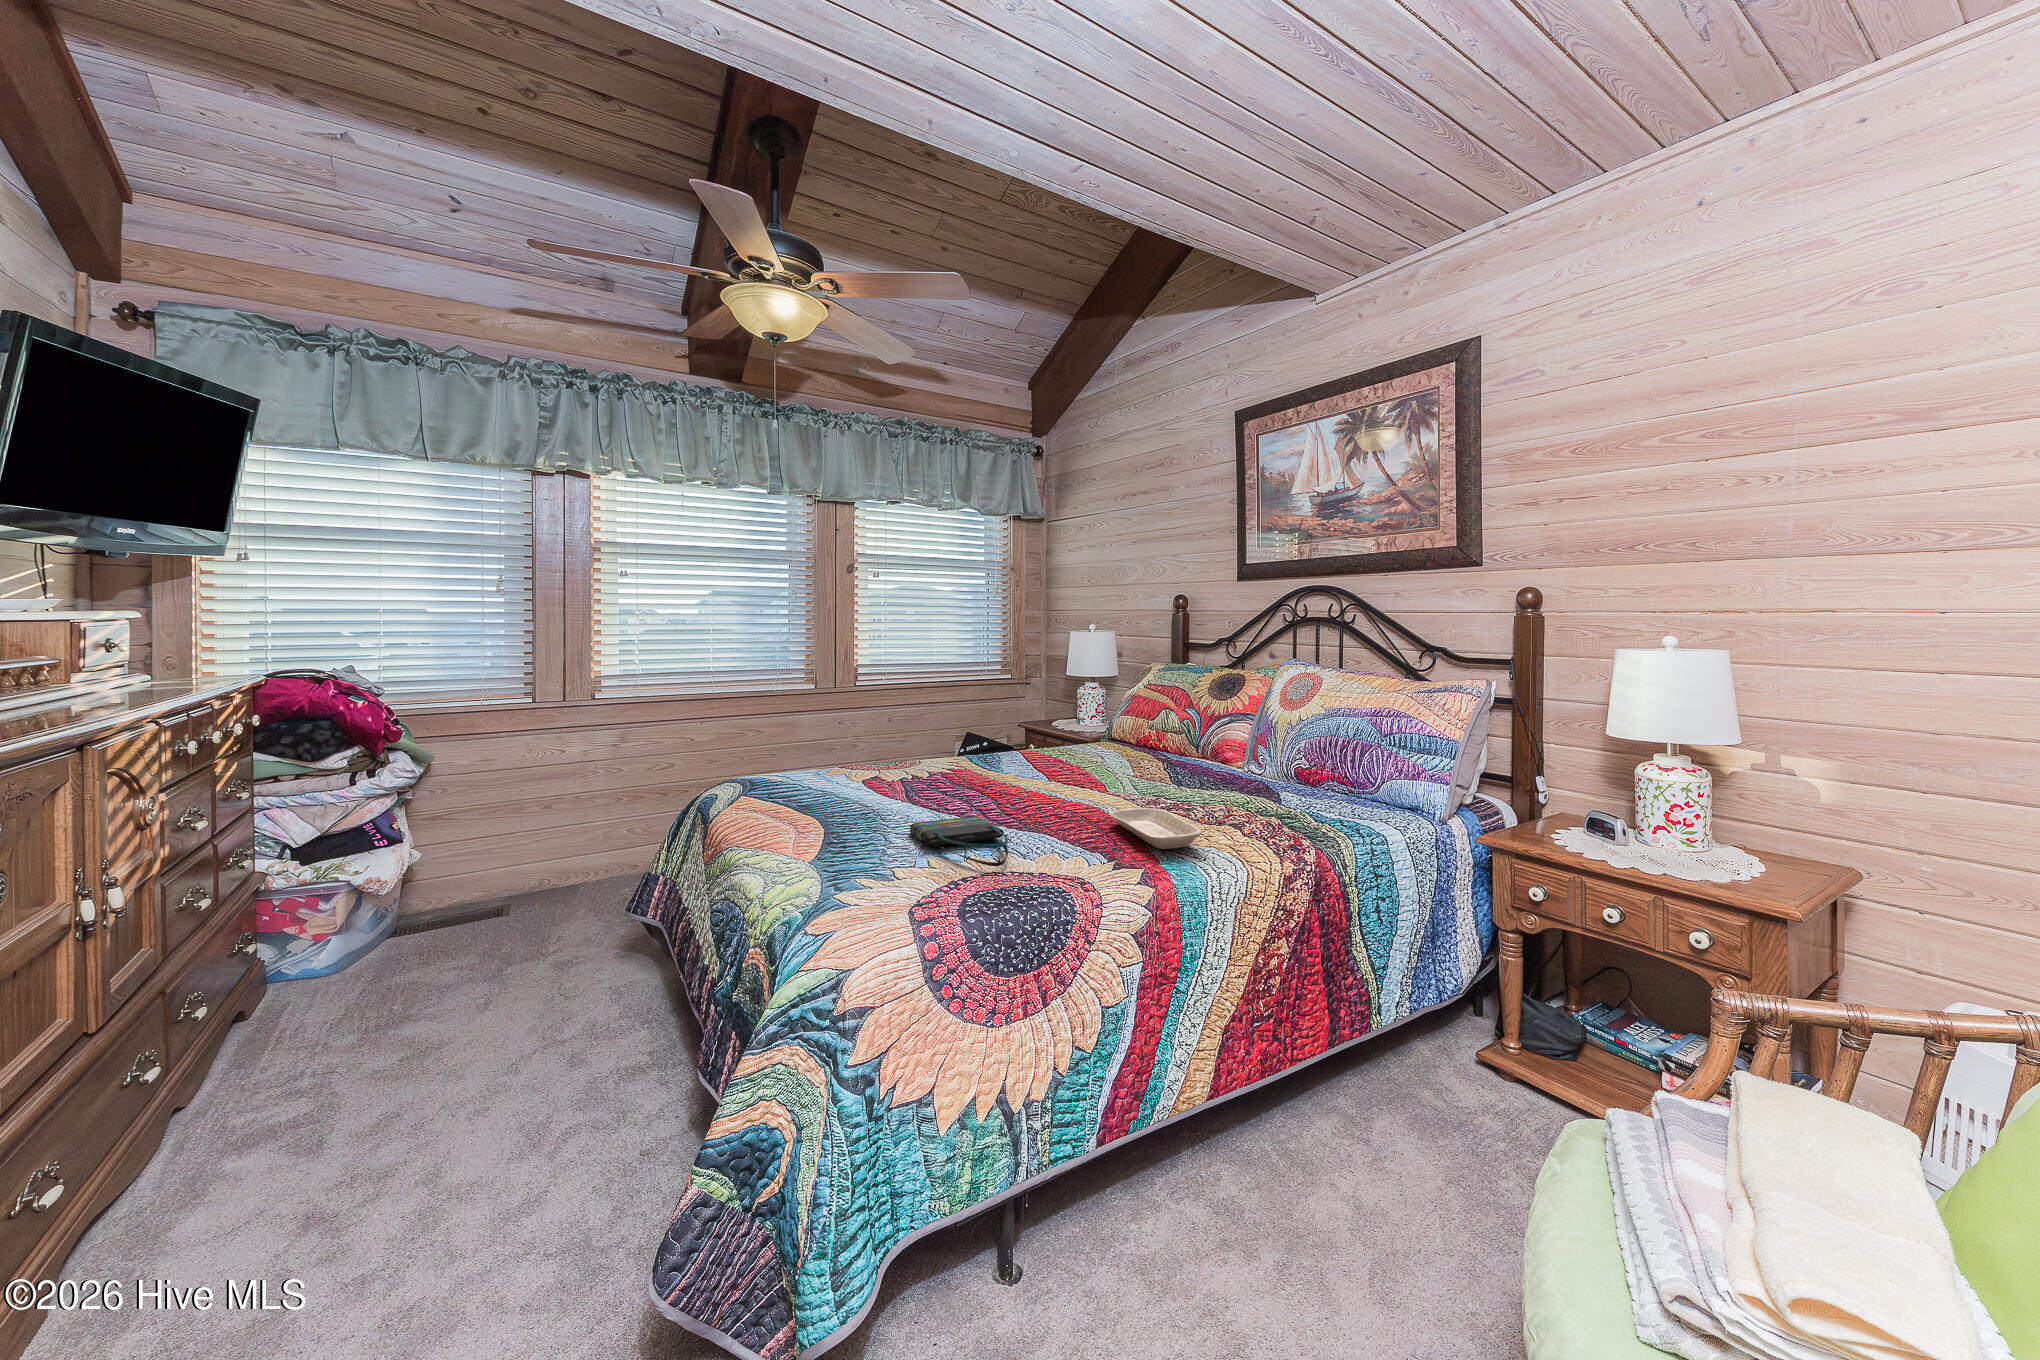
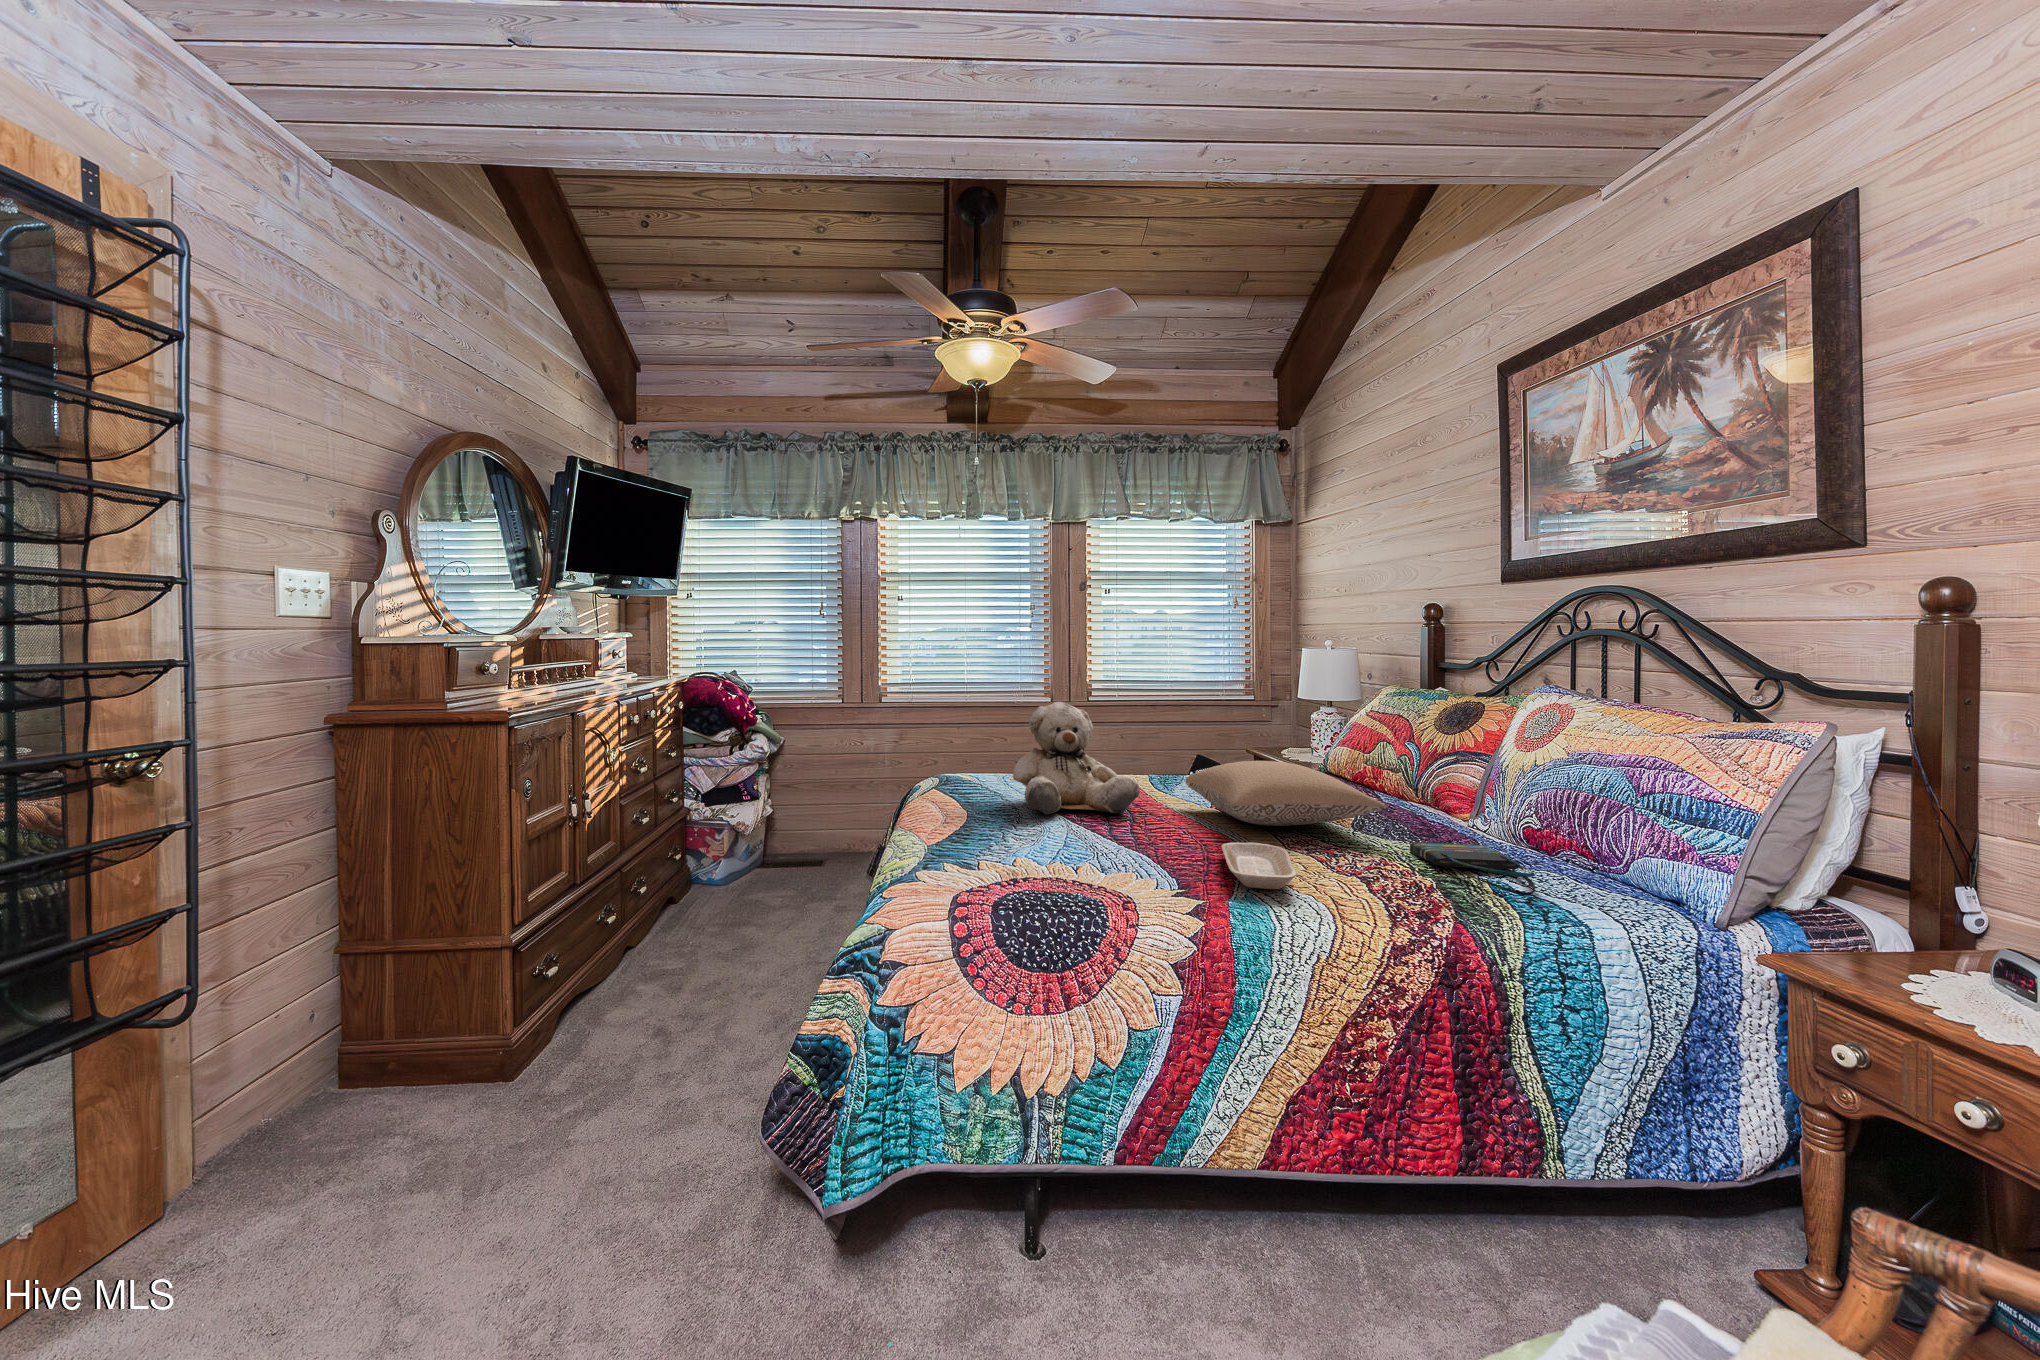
teddy bear: none [856,686,997,809] -> present [1013,702,1140,814]
pillow: none [1026,731,1213,791] -> present [1185,761,1386,826]
tote bag: present [910,816,1008,866] -> present [1410,842,1535,896]

